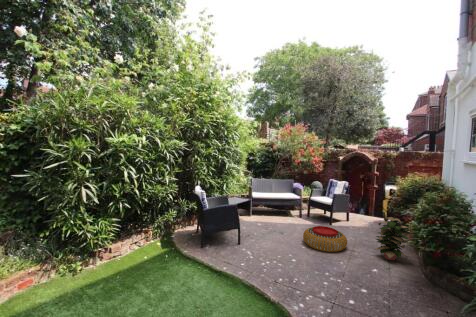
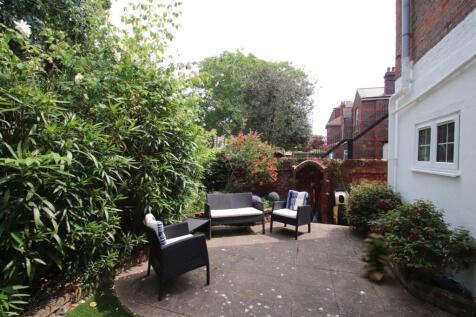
pouf: present [303,226,347,252] -> none [282,248,331,280]

